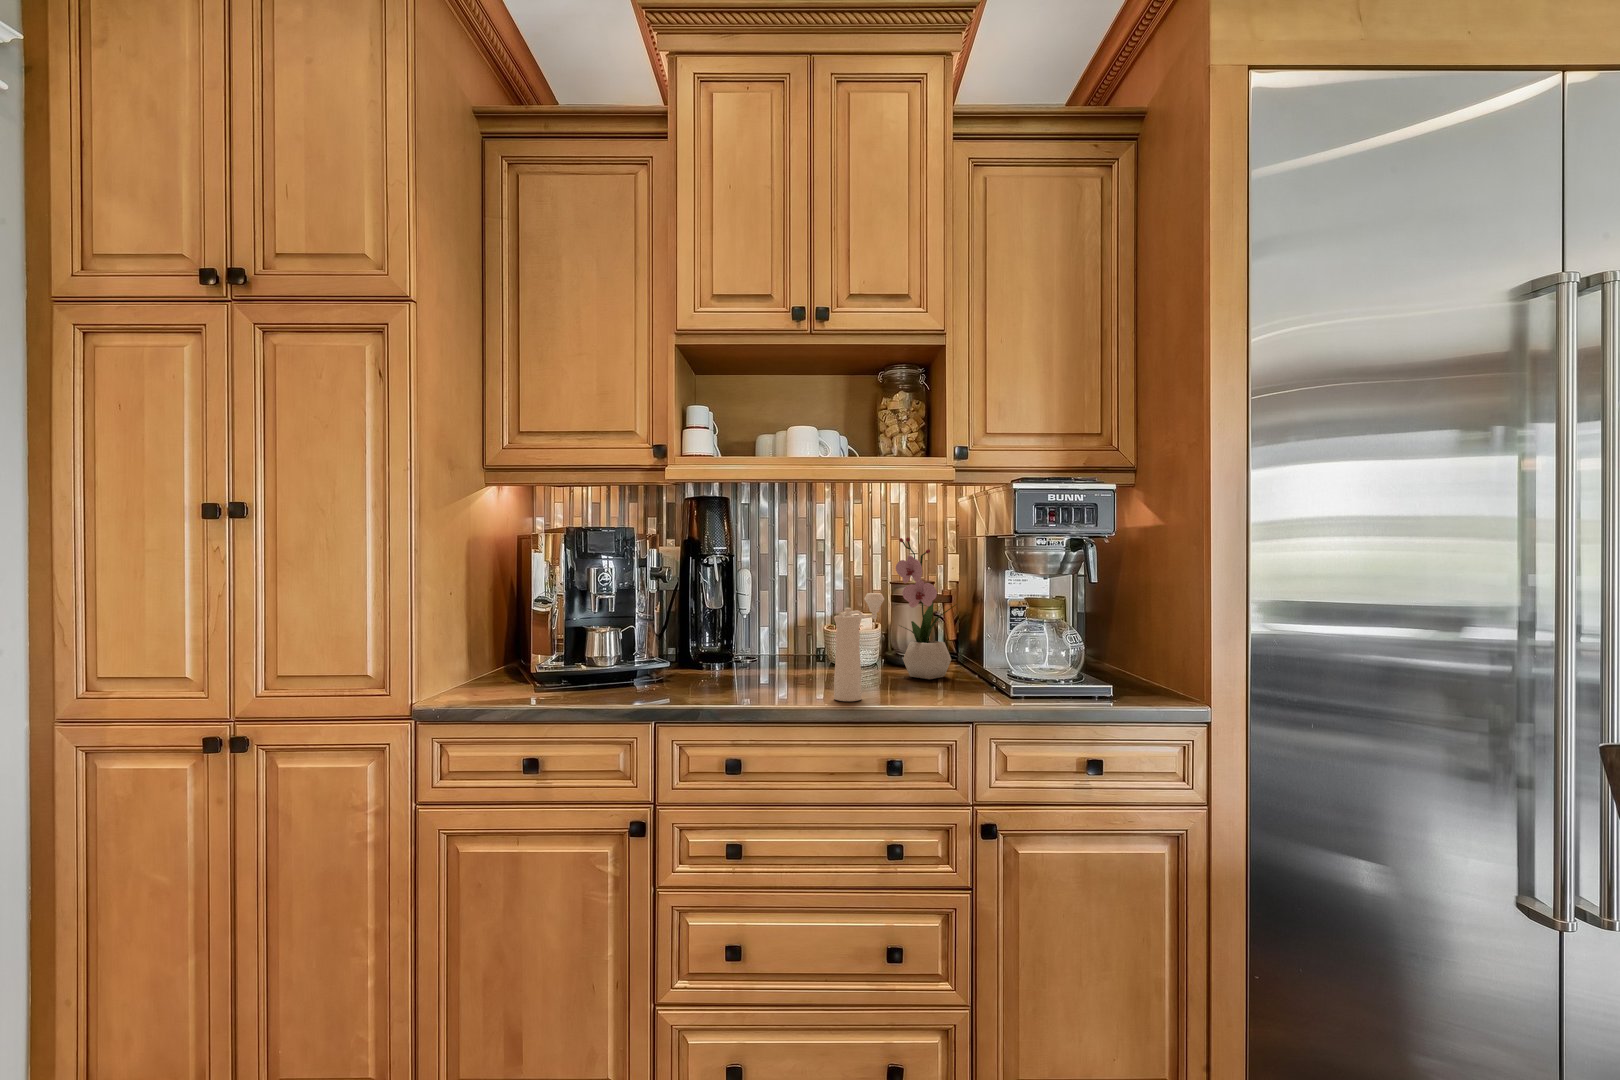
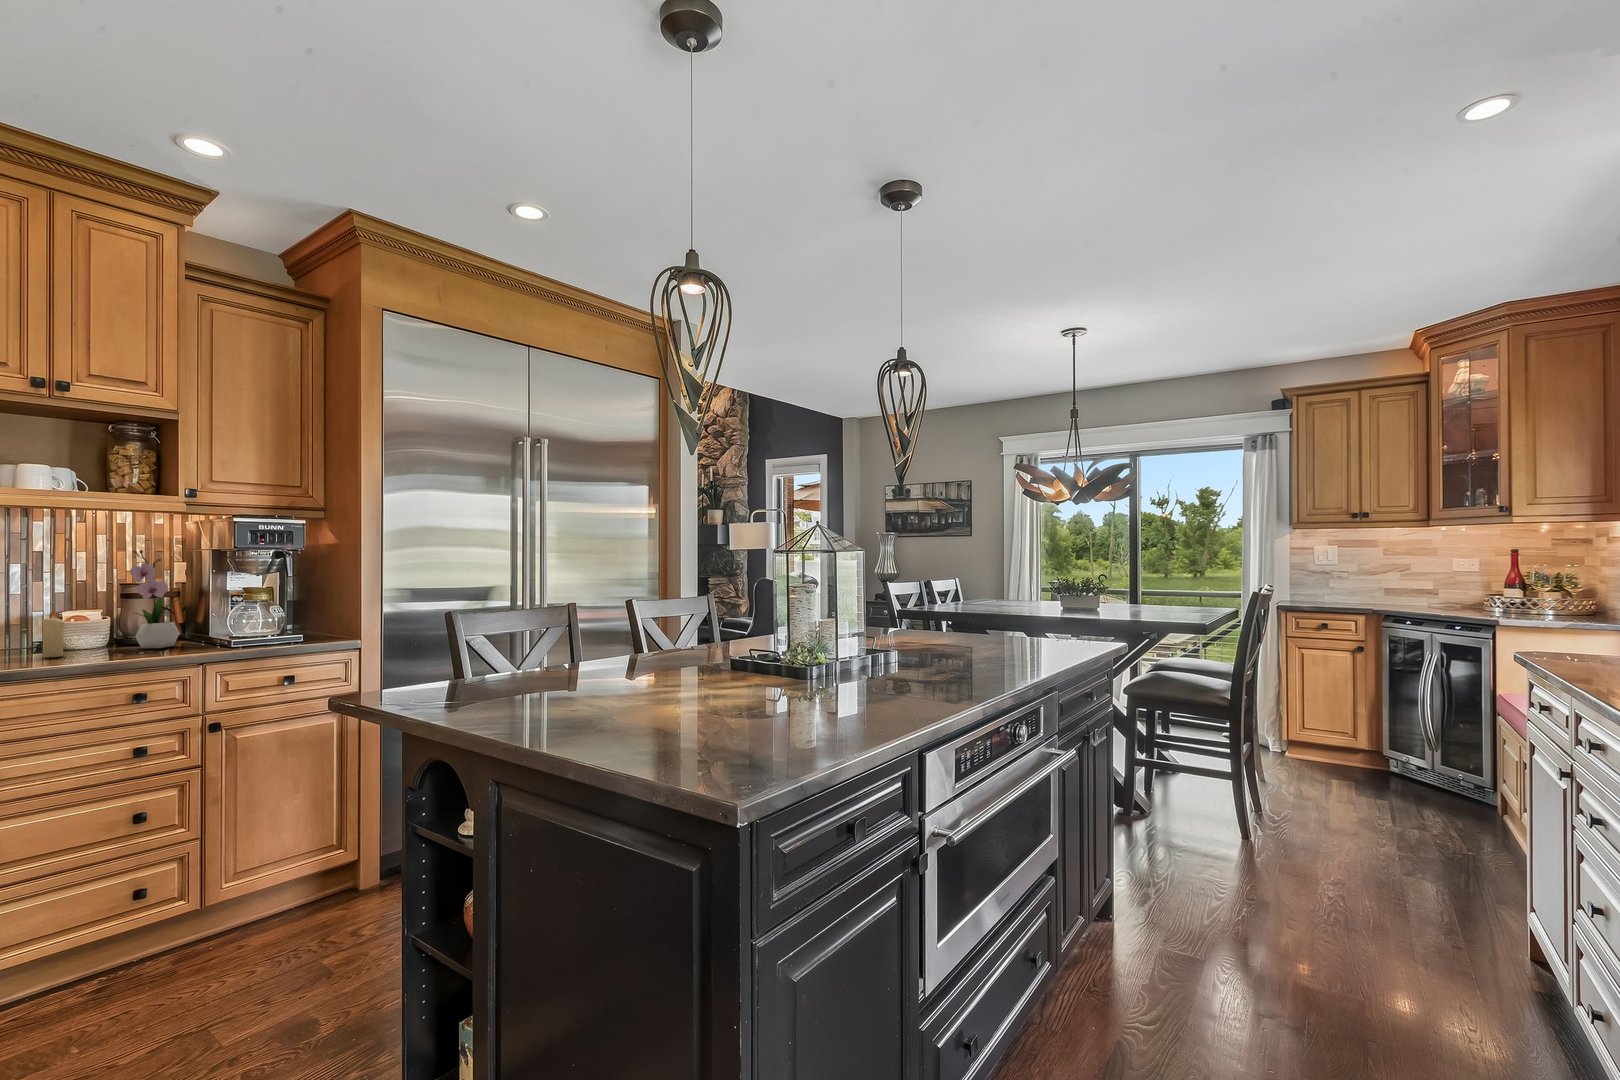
pepper mill: present [834,593,884,701] -> none [79,589,125,662]
candle: none [810,618,830,681] -> present [42,611,64,658]

